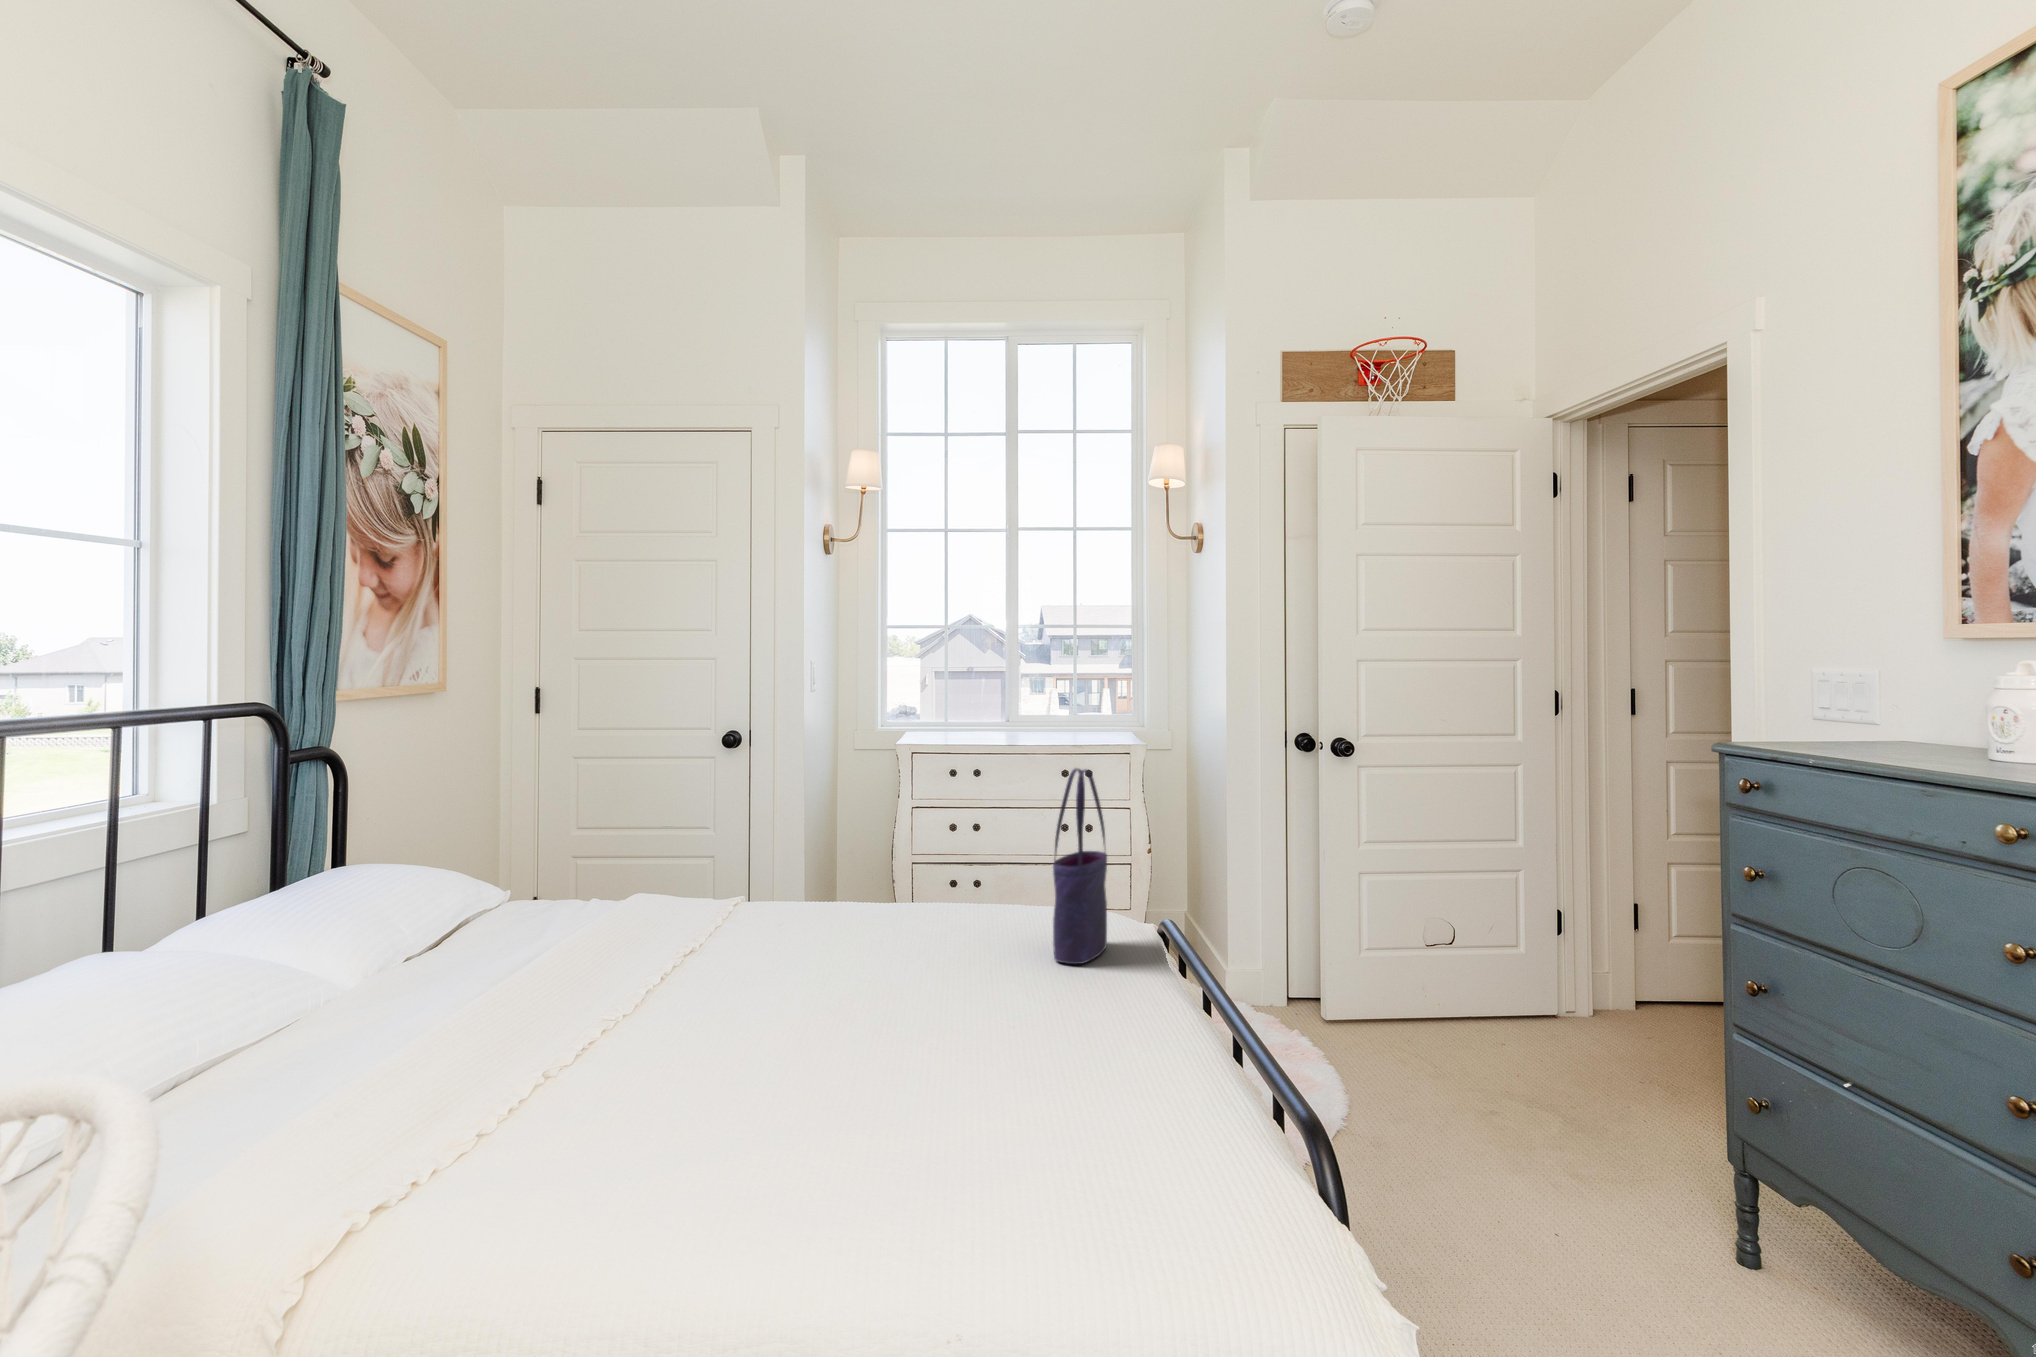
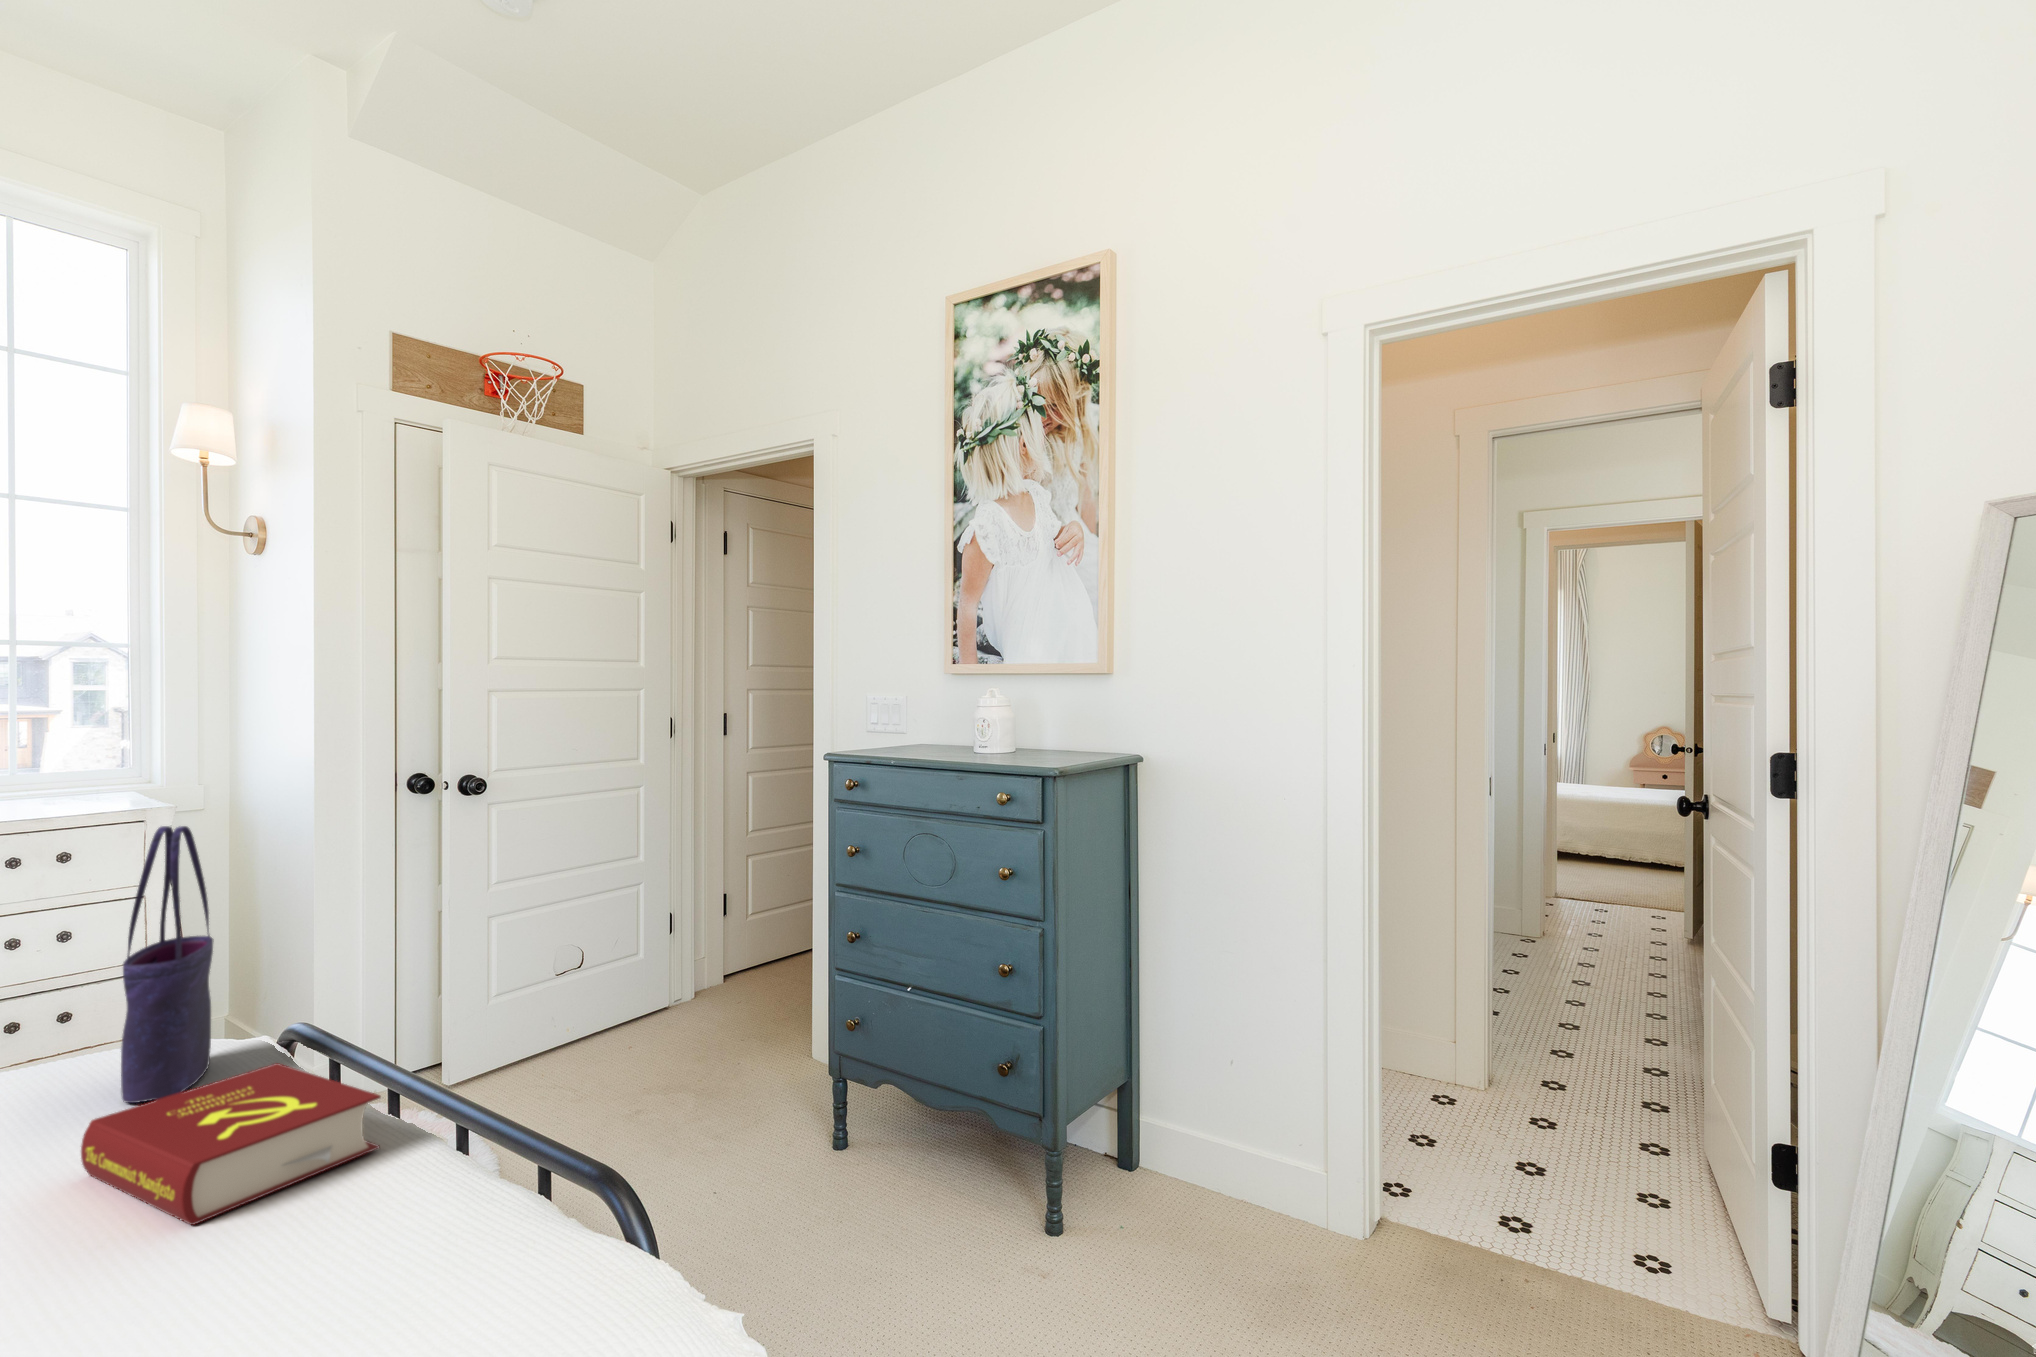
book: none [1015,959,1170,1057] -> present [81,1063,381,1225]

